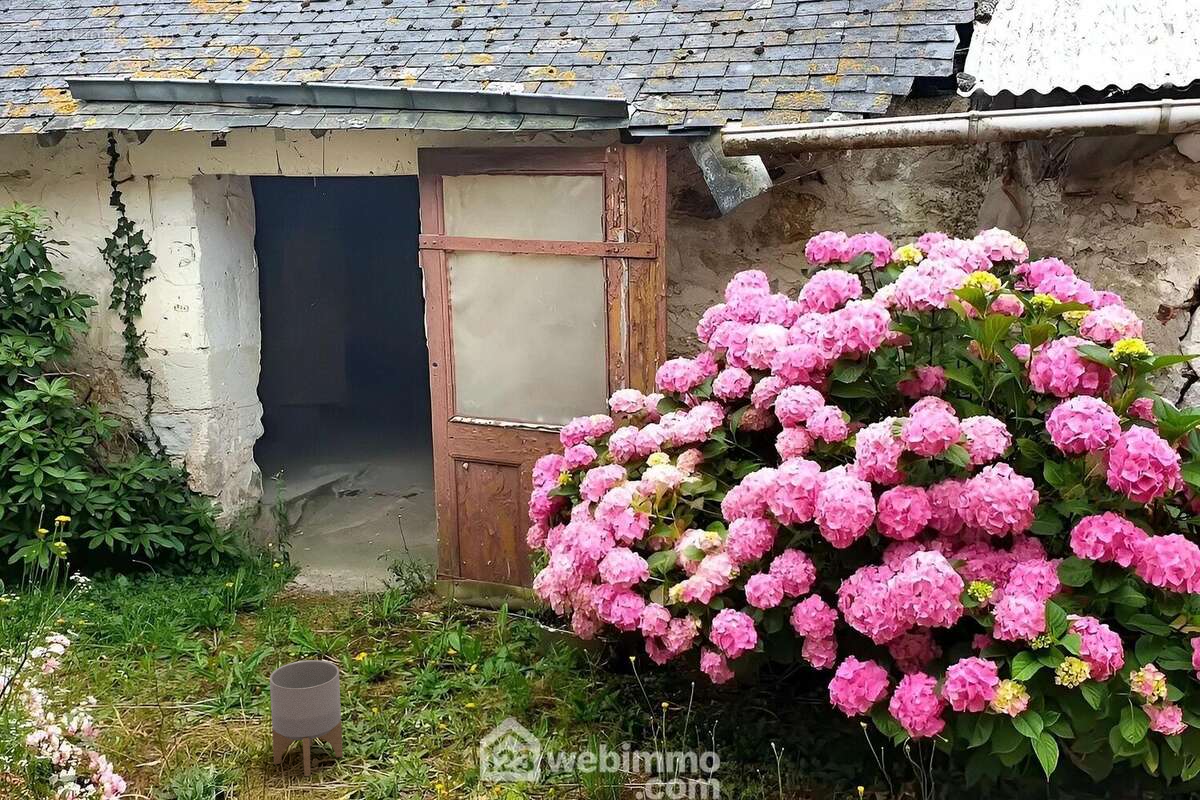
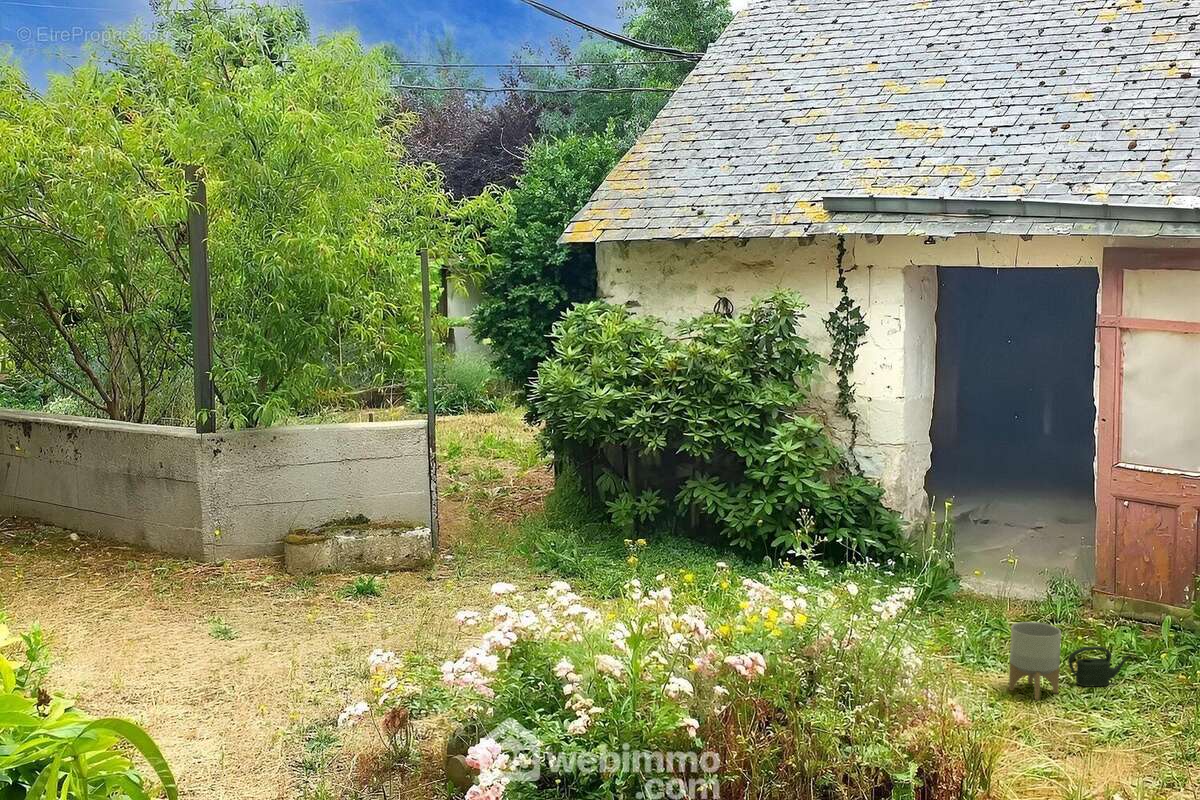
watering can: none [361,678,445,736] -> present [1069,646,1131,687]

